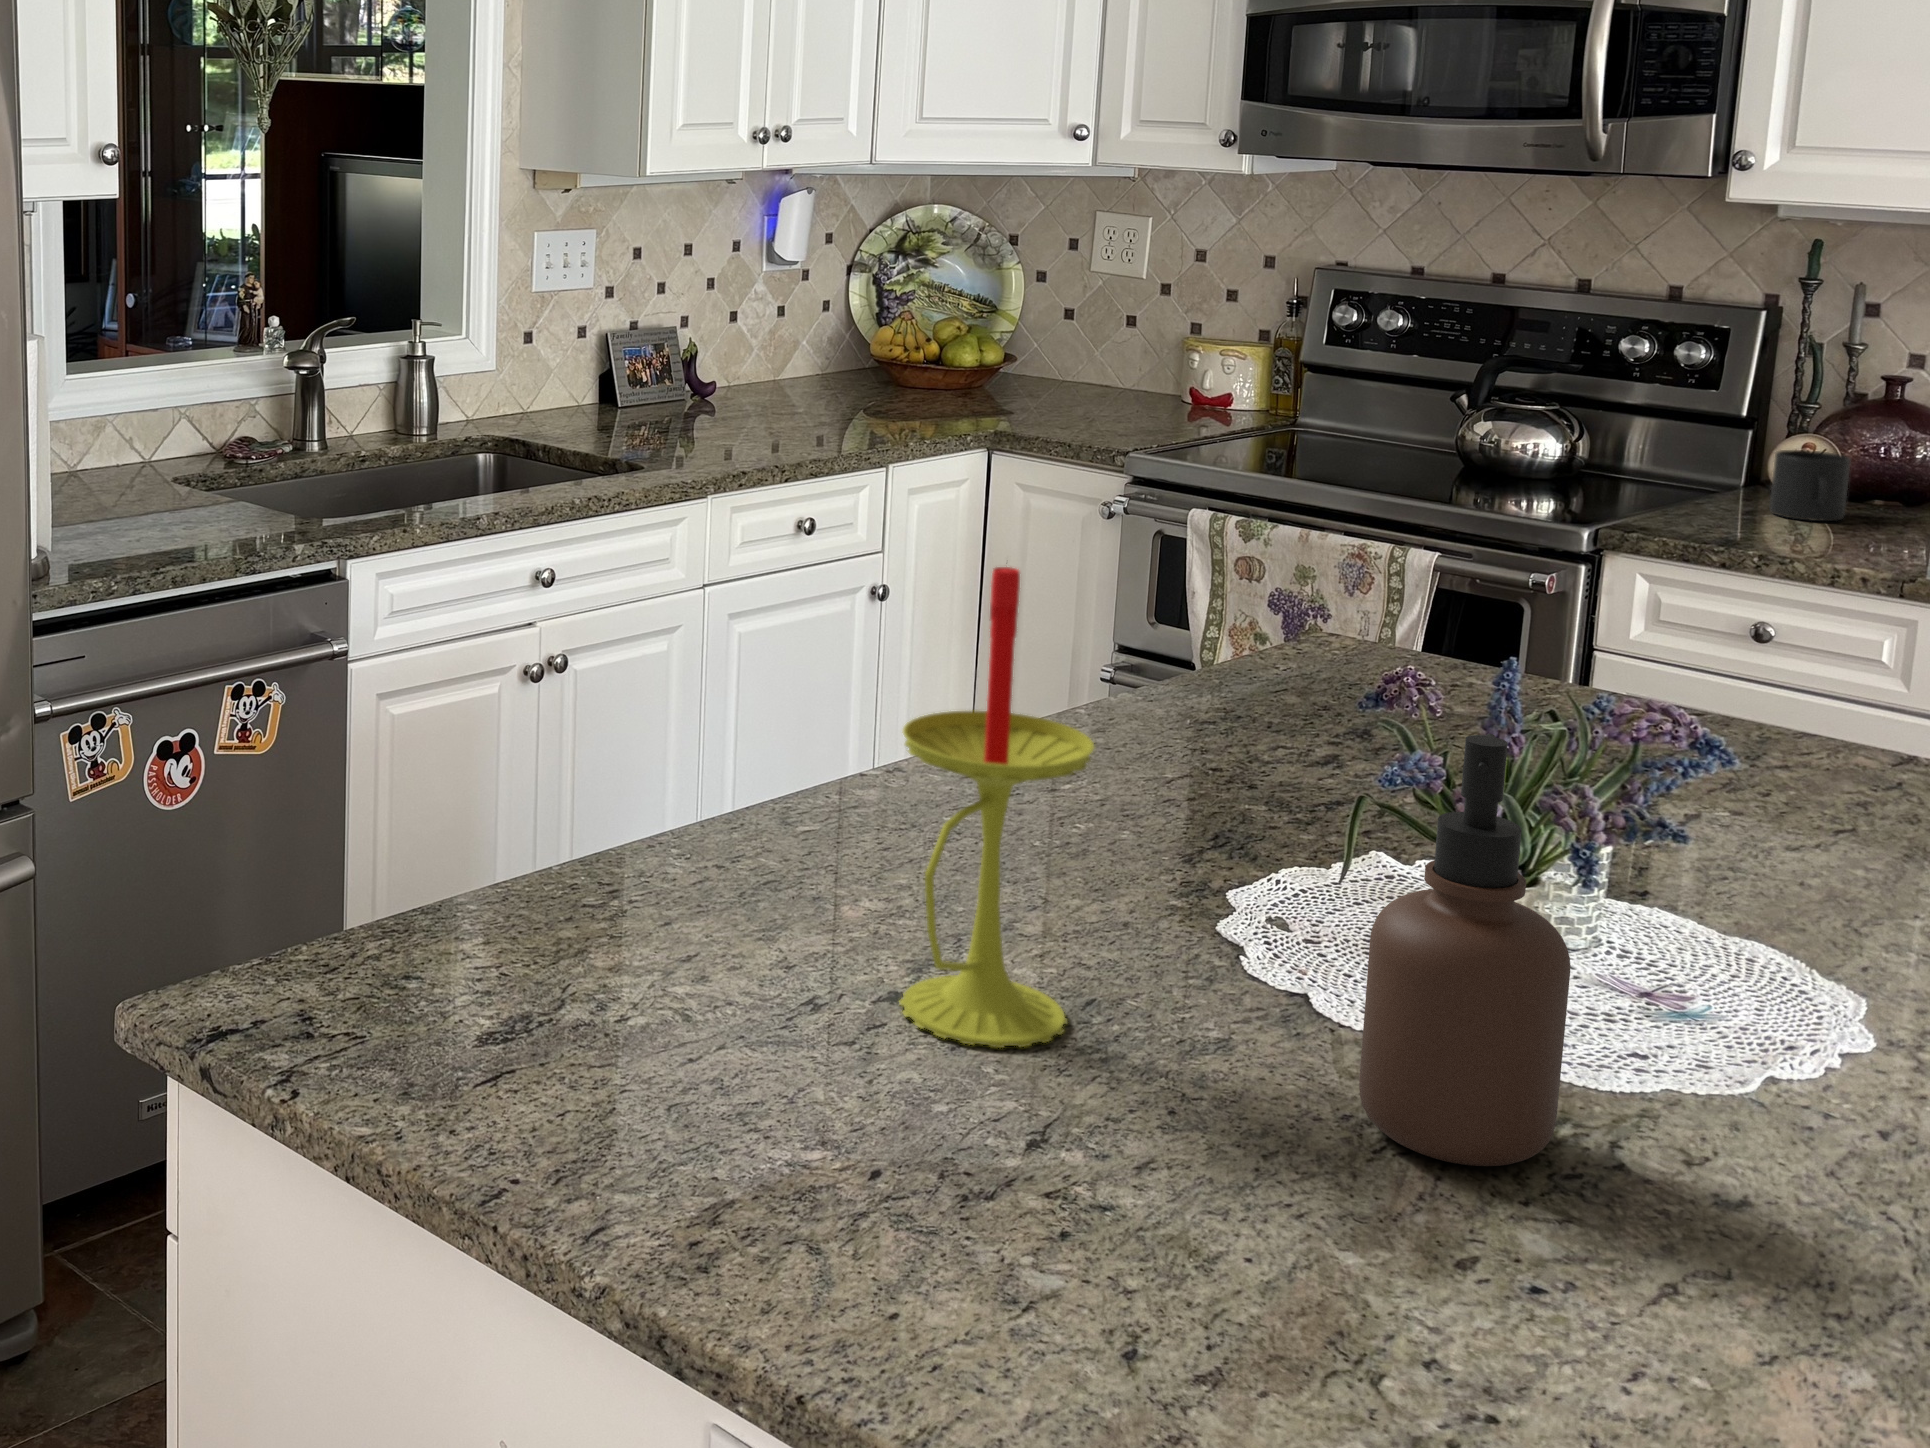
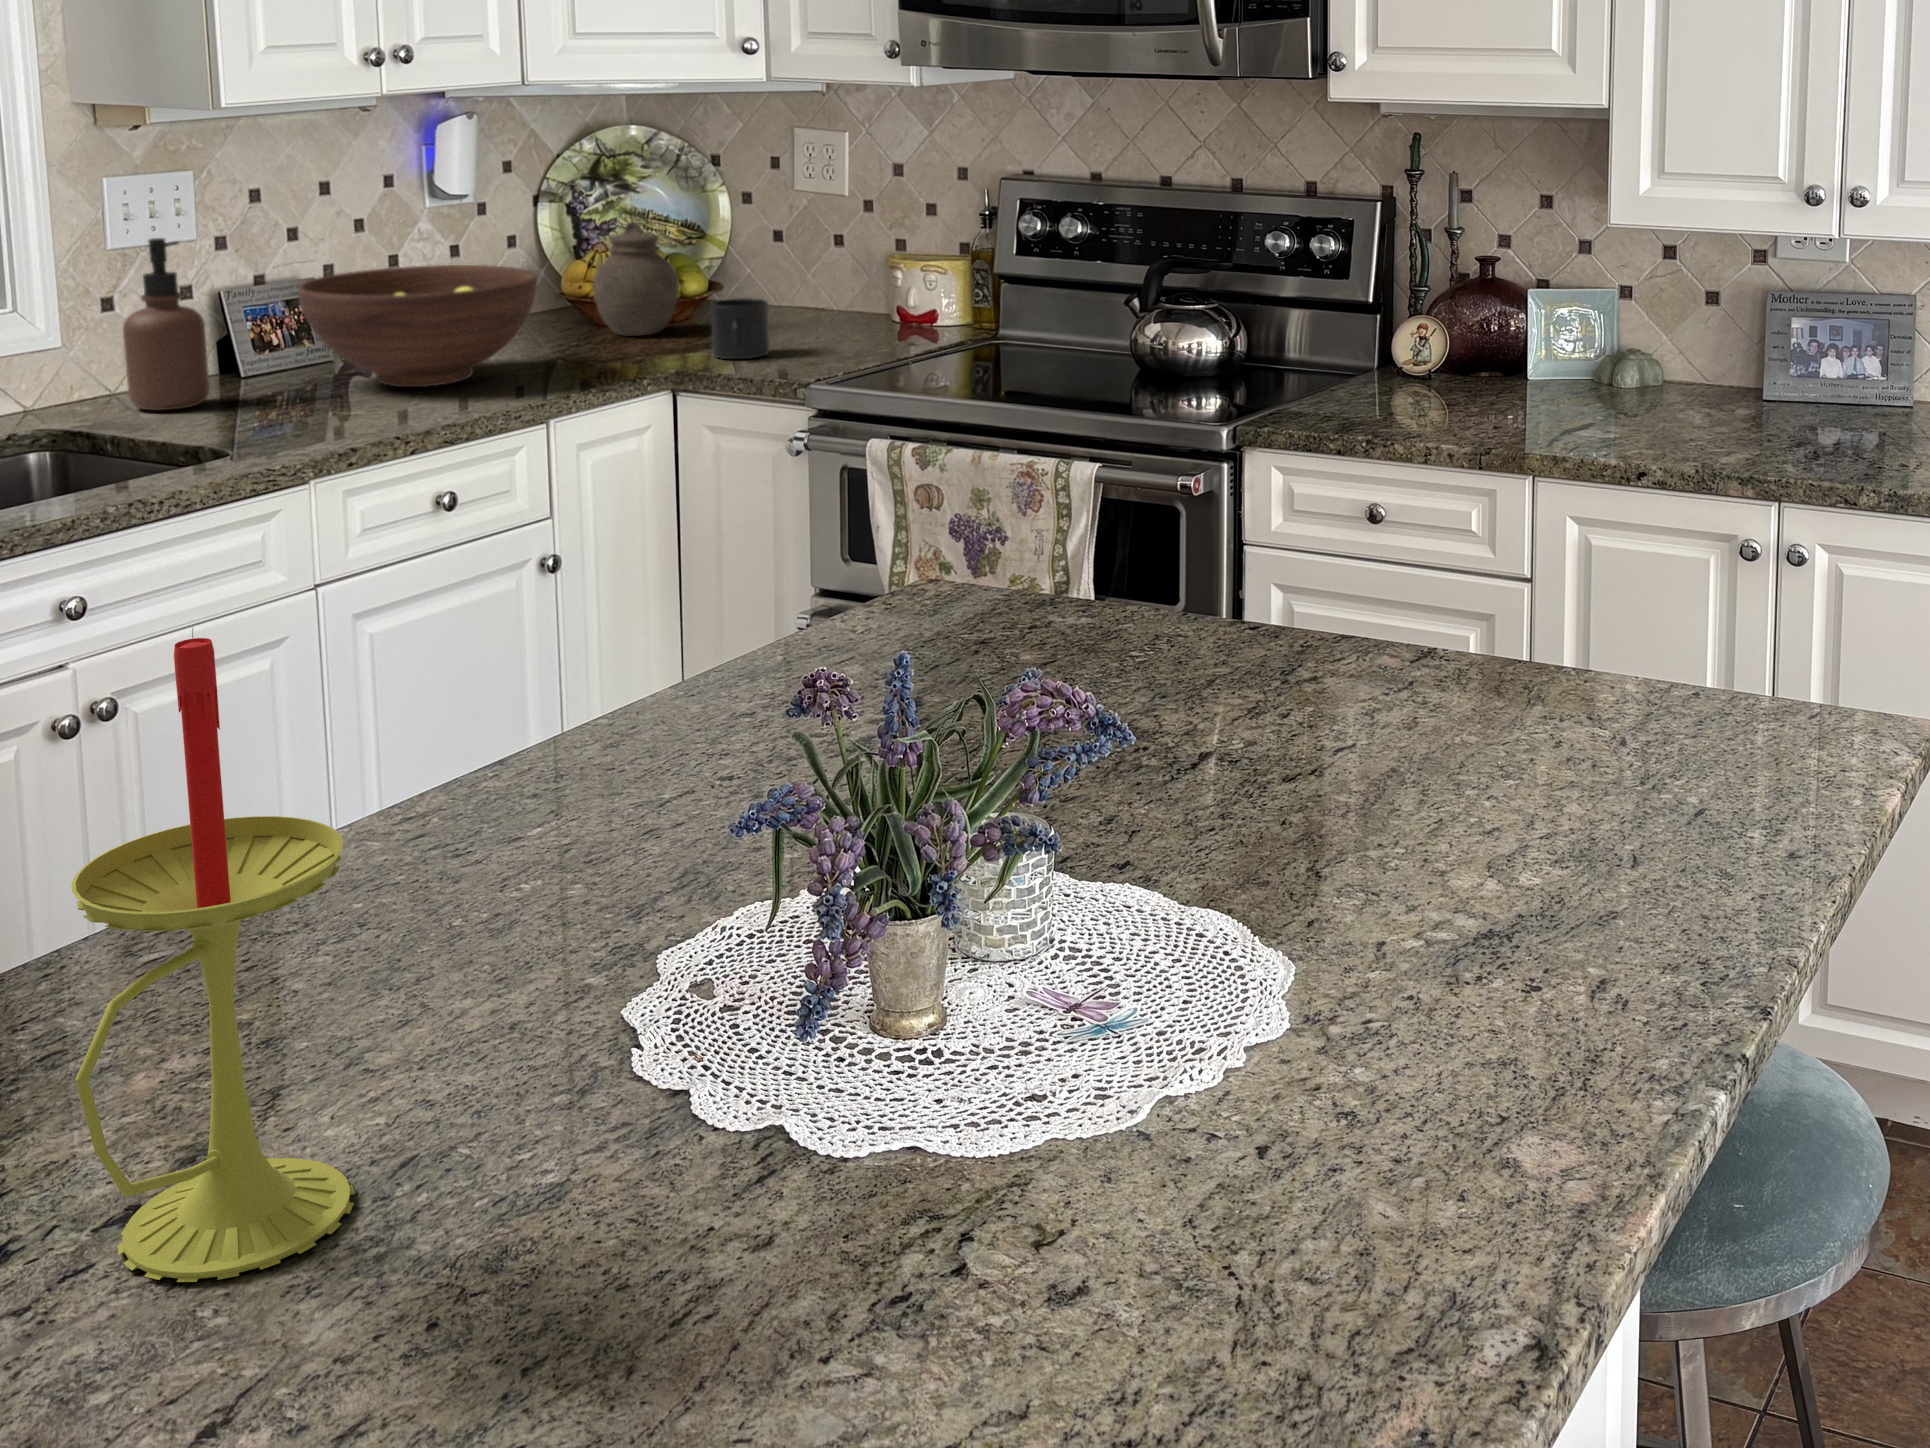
jar: none [904,293,982,397] -> present [593,223,679,336]
fruit bowl: none [679,320,878,425] -> present [298,265,537,387]
mug: present [1770,450,1851,521] -> present [711,298,770,359]
soap dispenser: present [1359,734,1571,1166] -> present [123,238,210,410]

